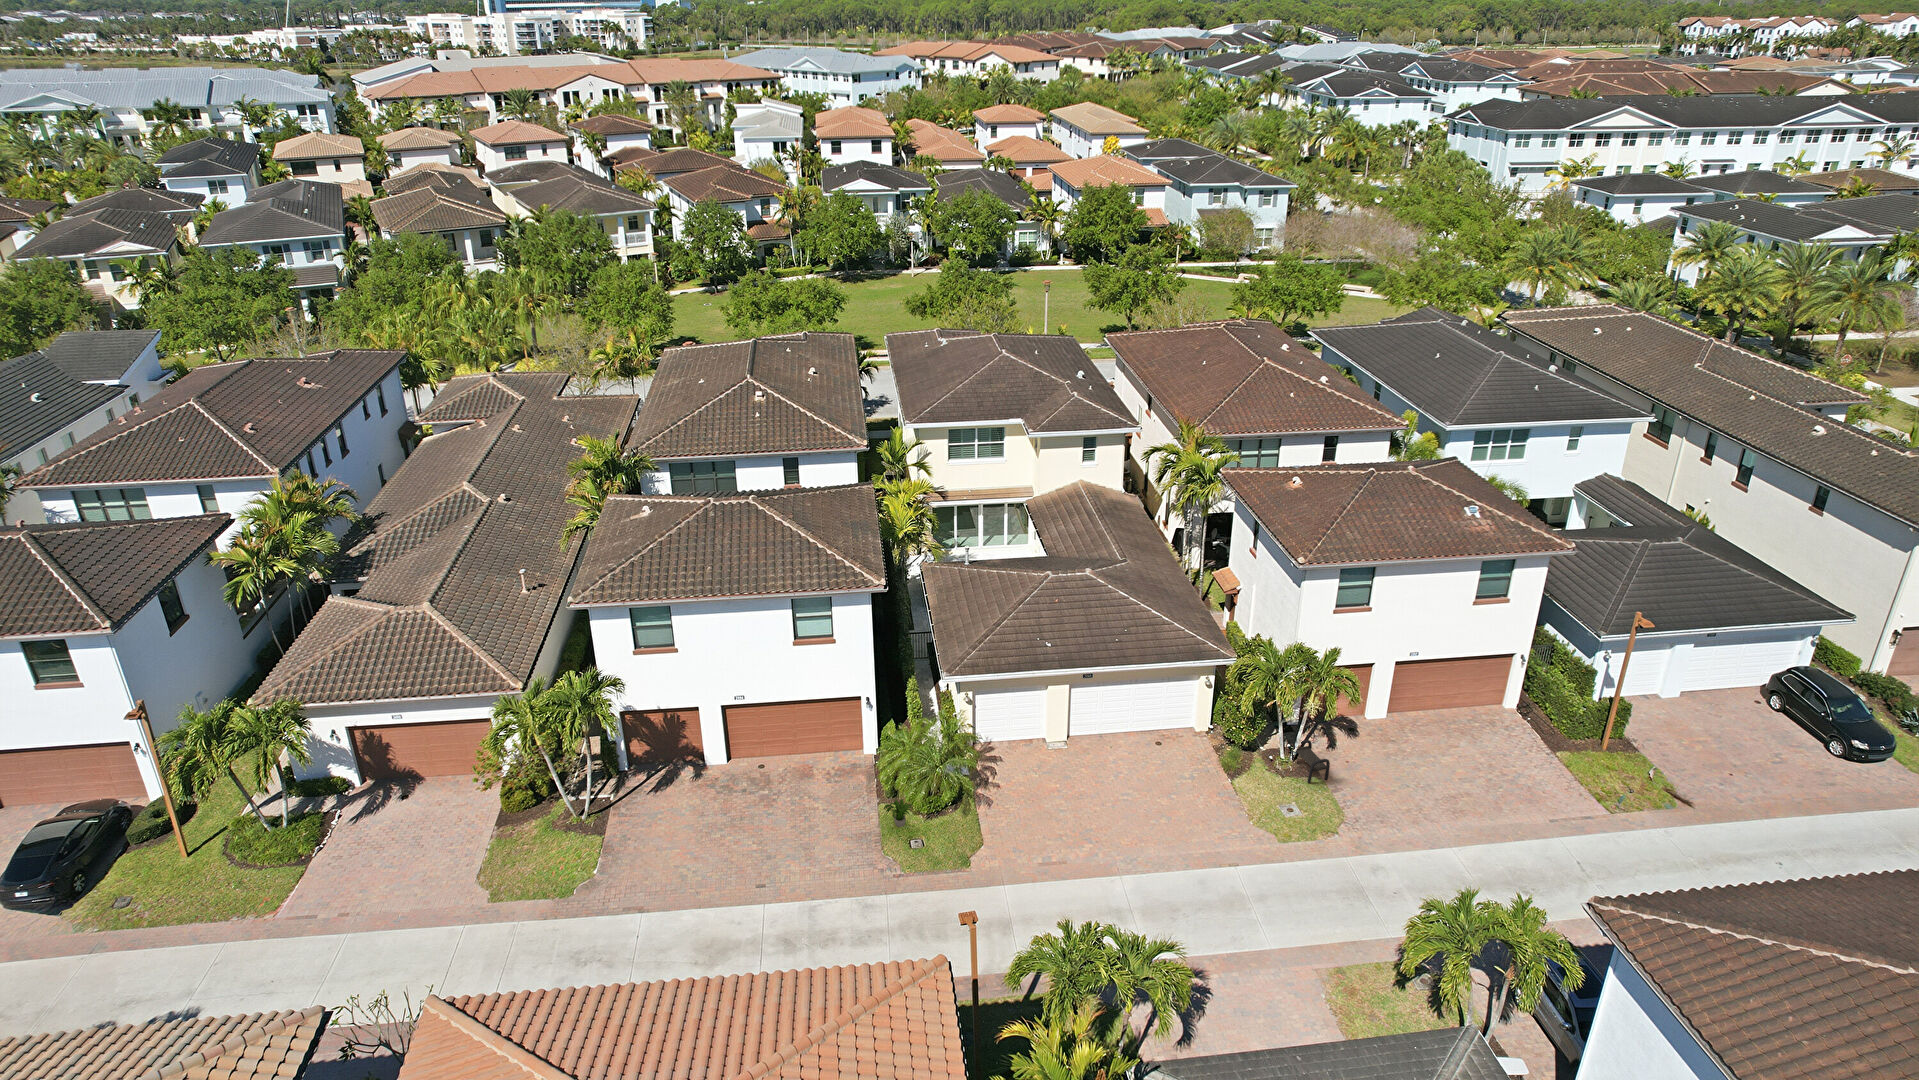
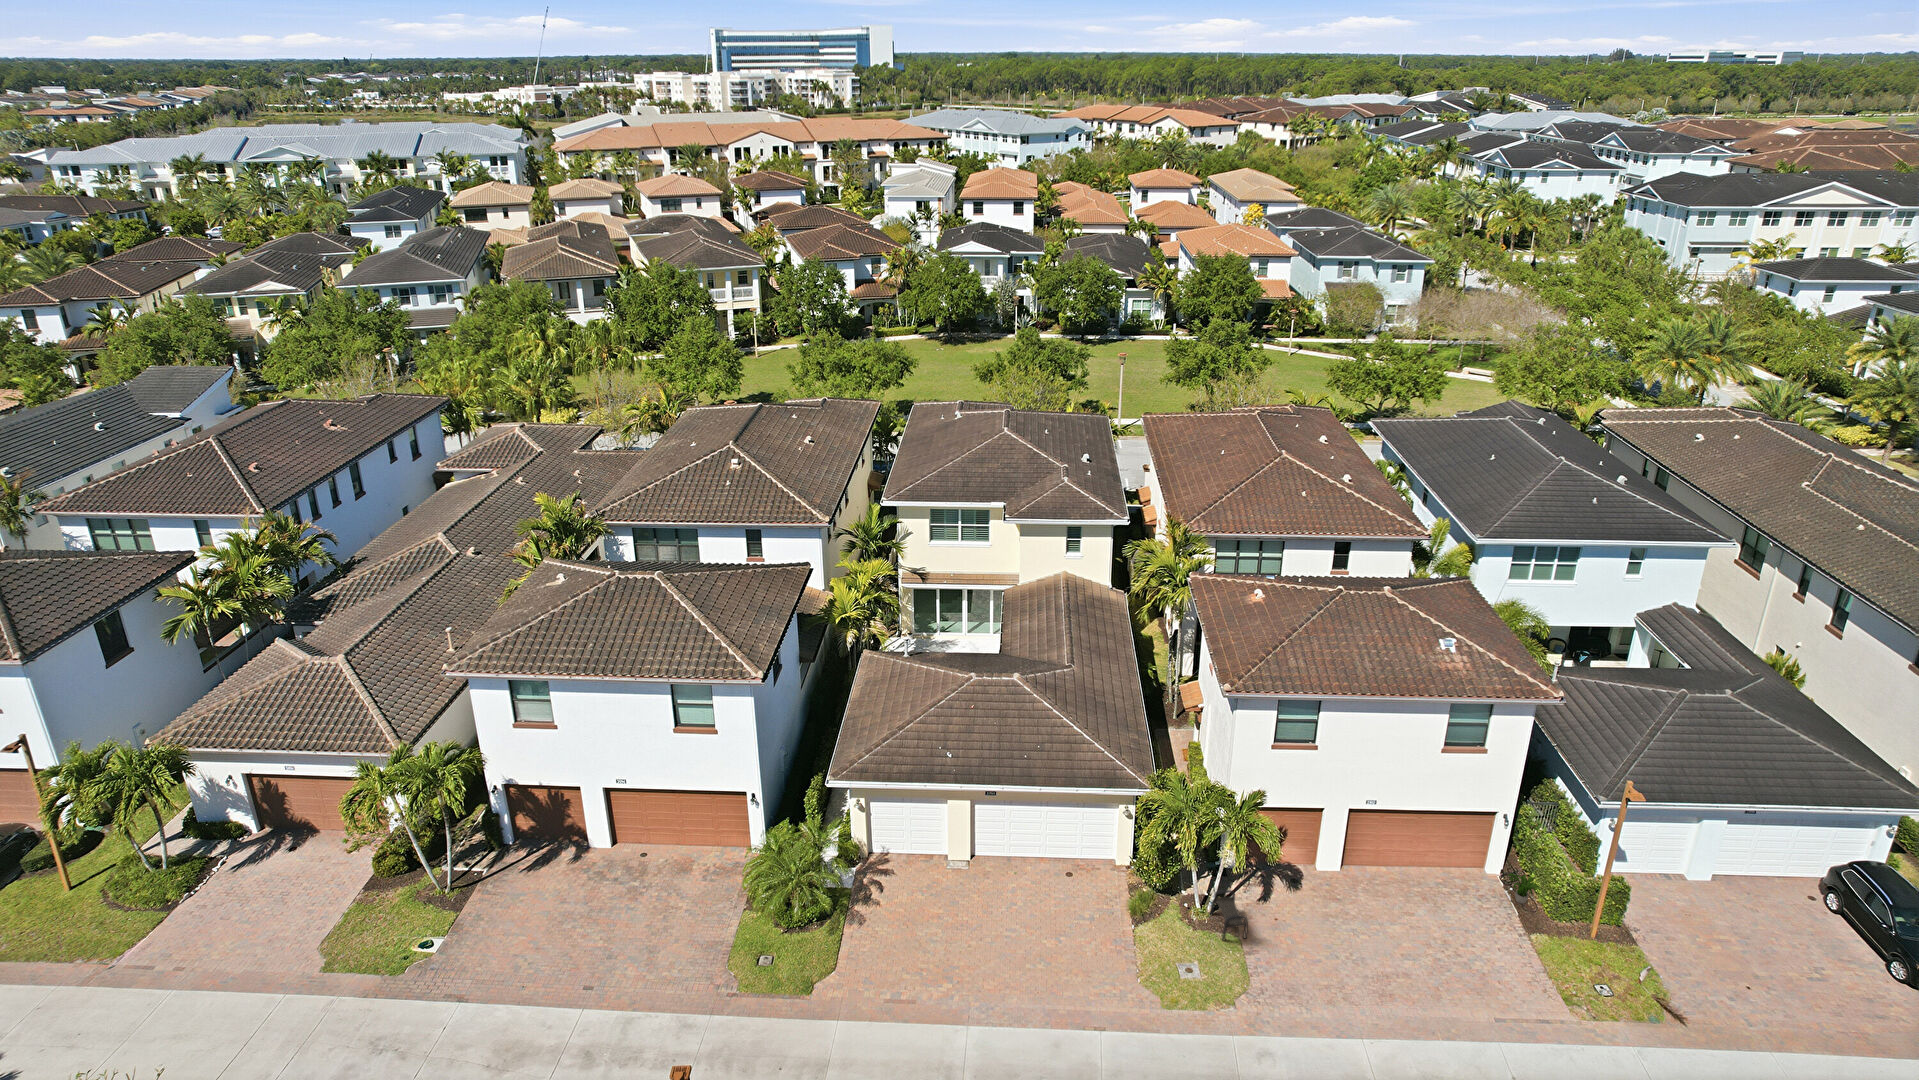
potted plant: present [884,799,914,827] -> present [1507,874,1540,904]

